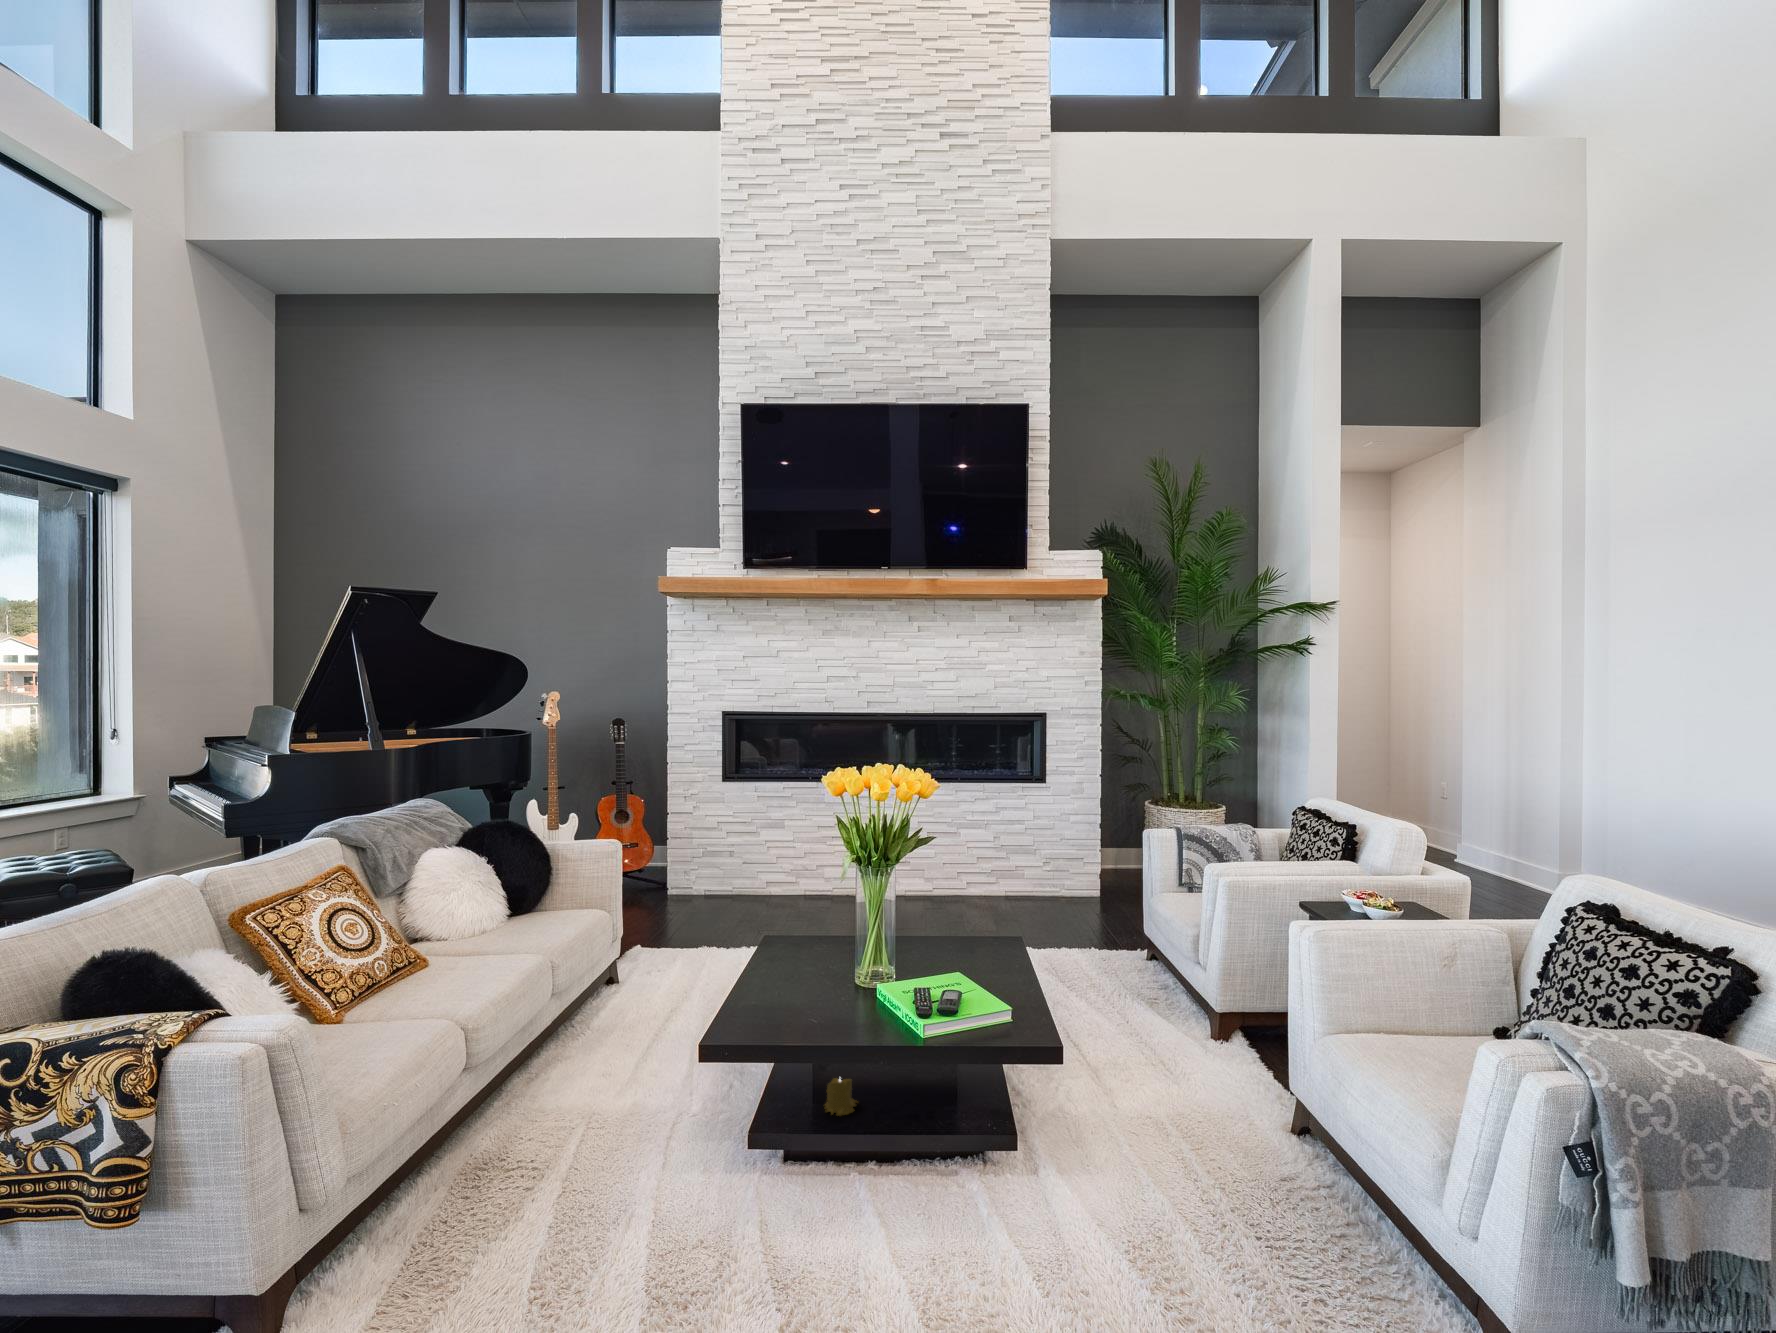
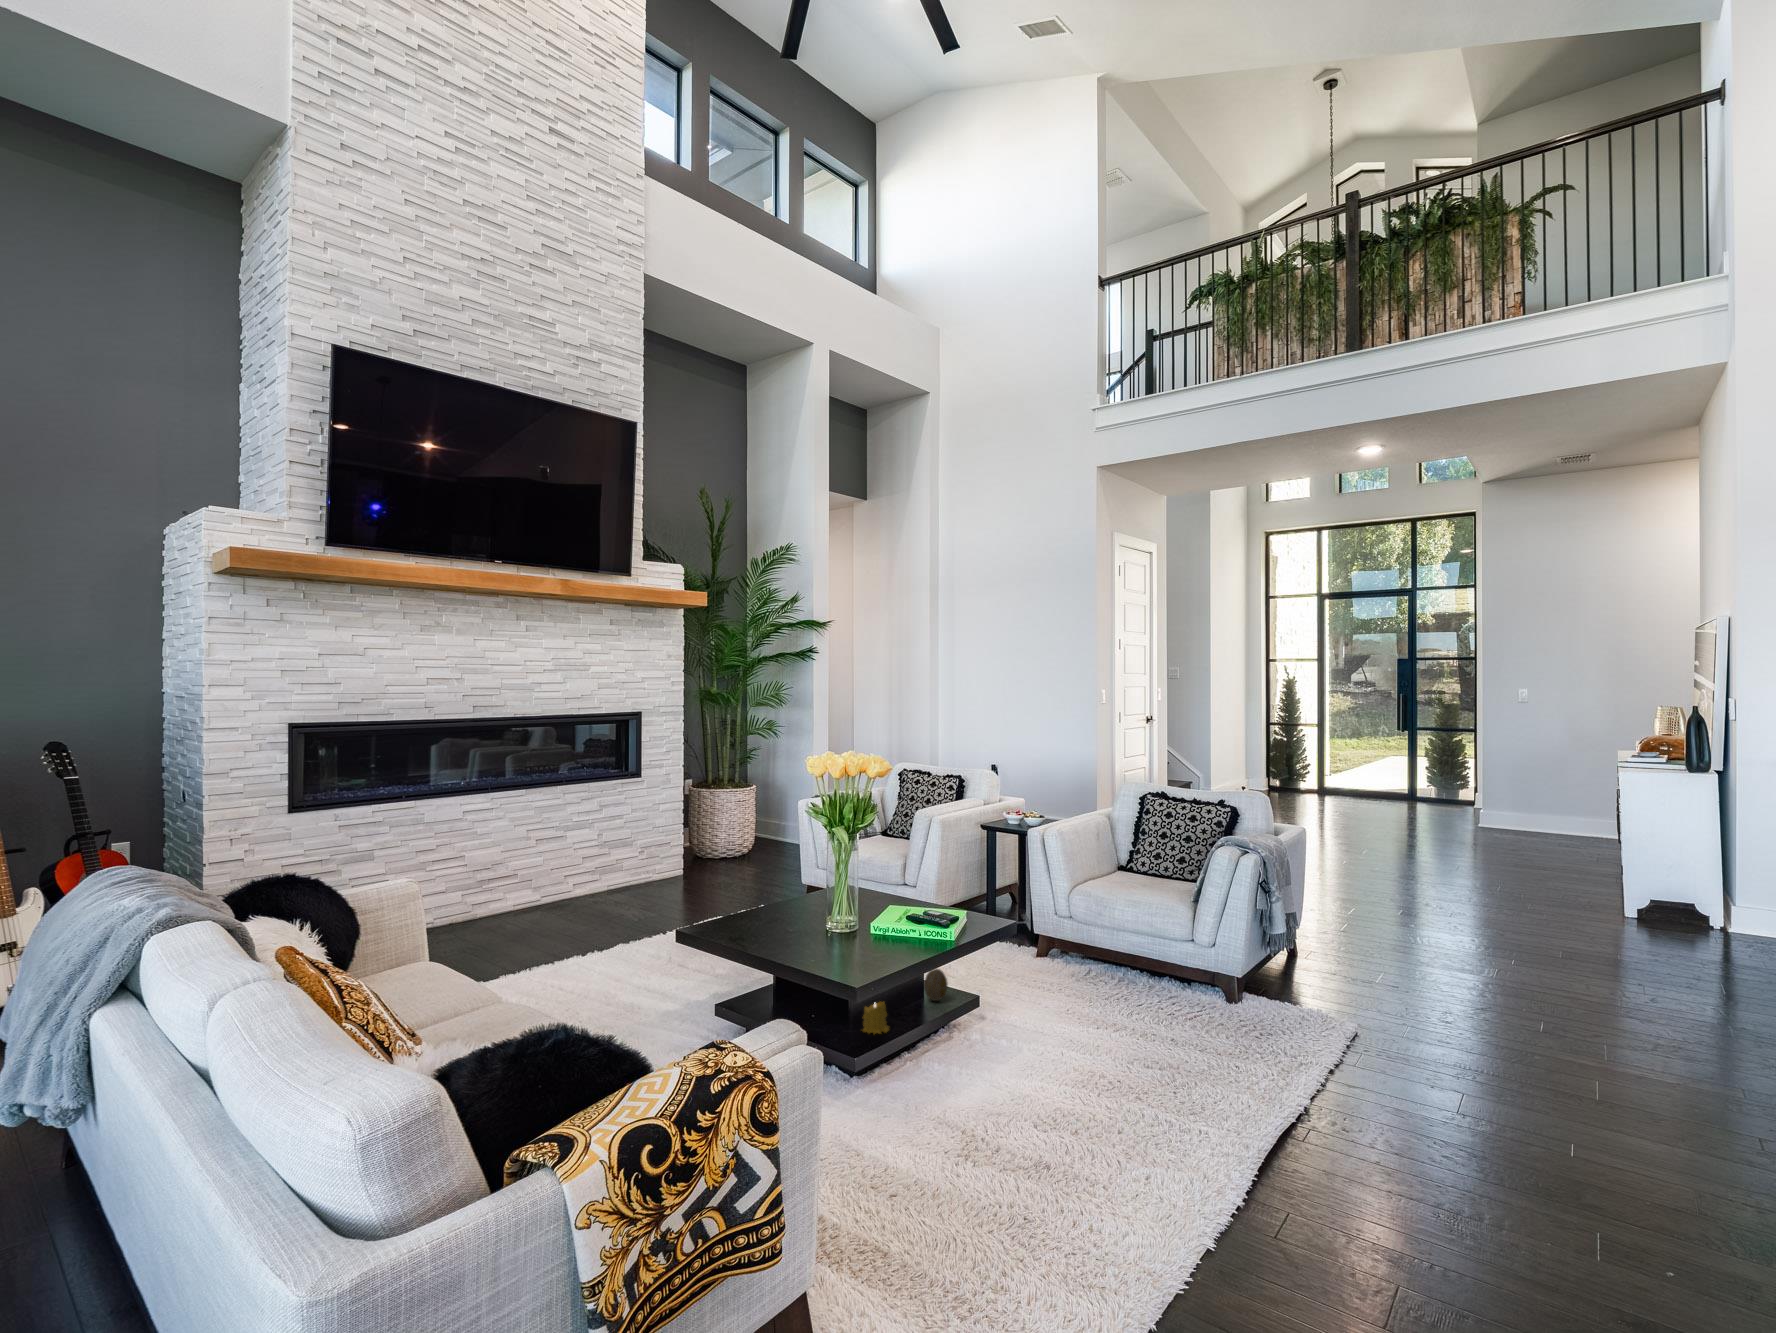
decorative egg: none [944,1067,973,1108] -> present [924,968,947,1001]

